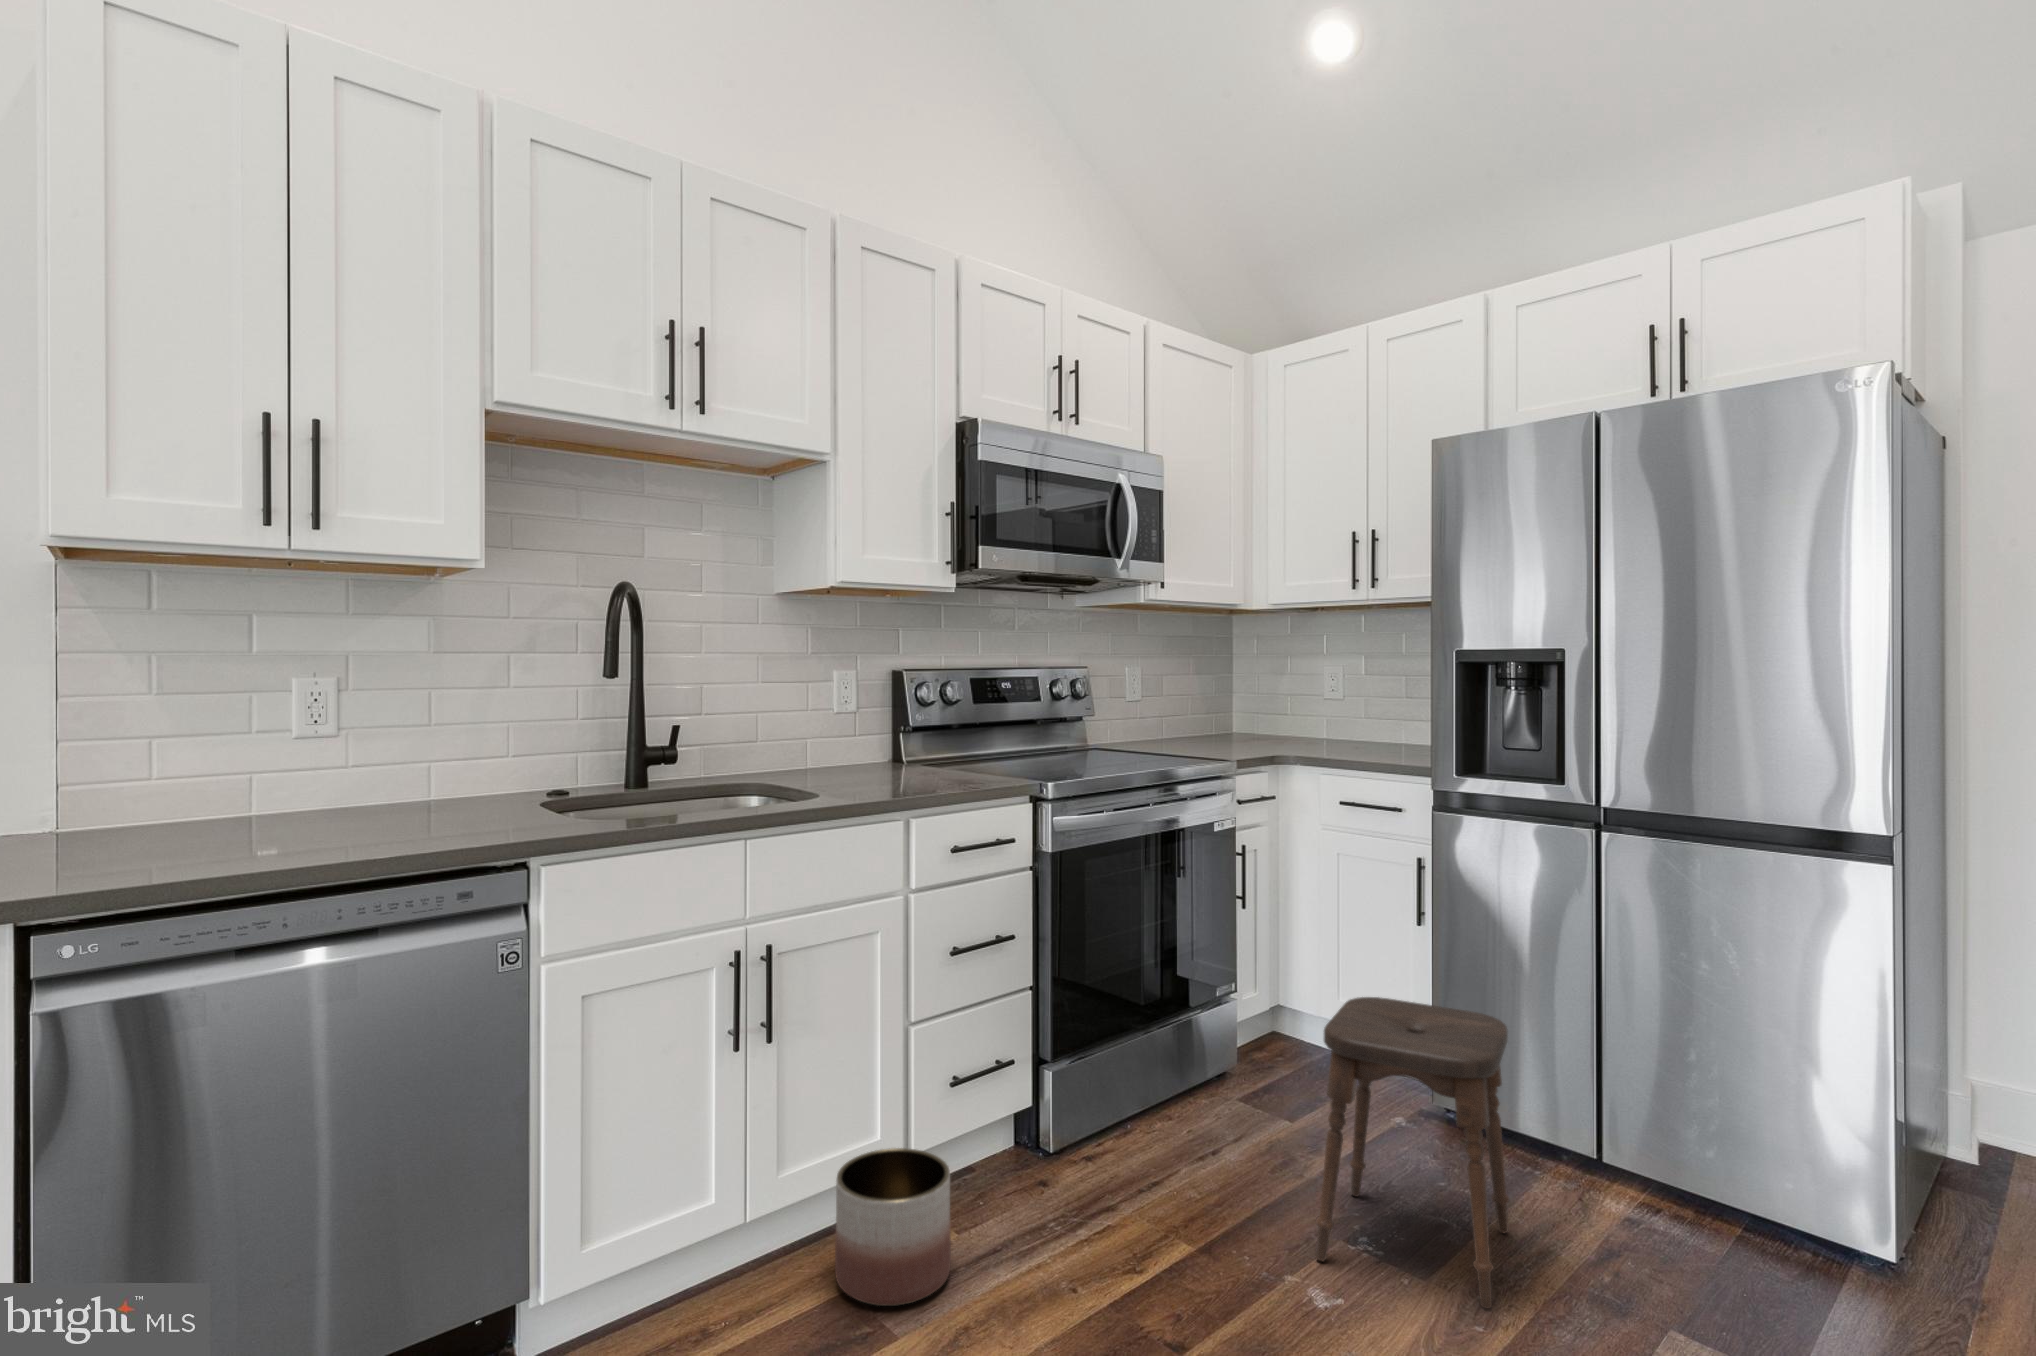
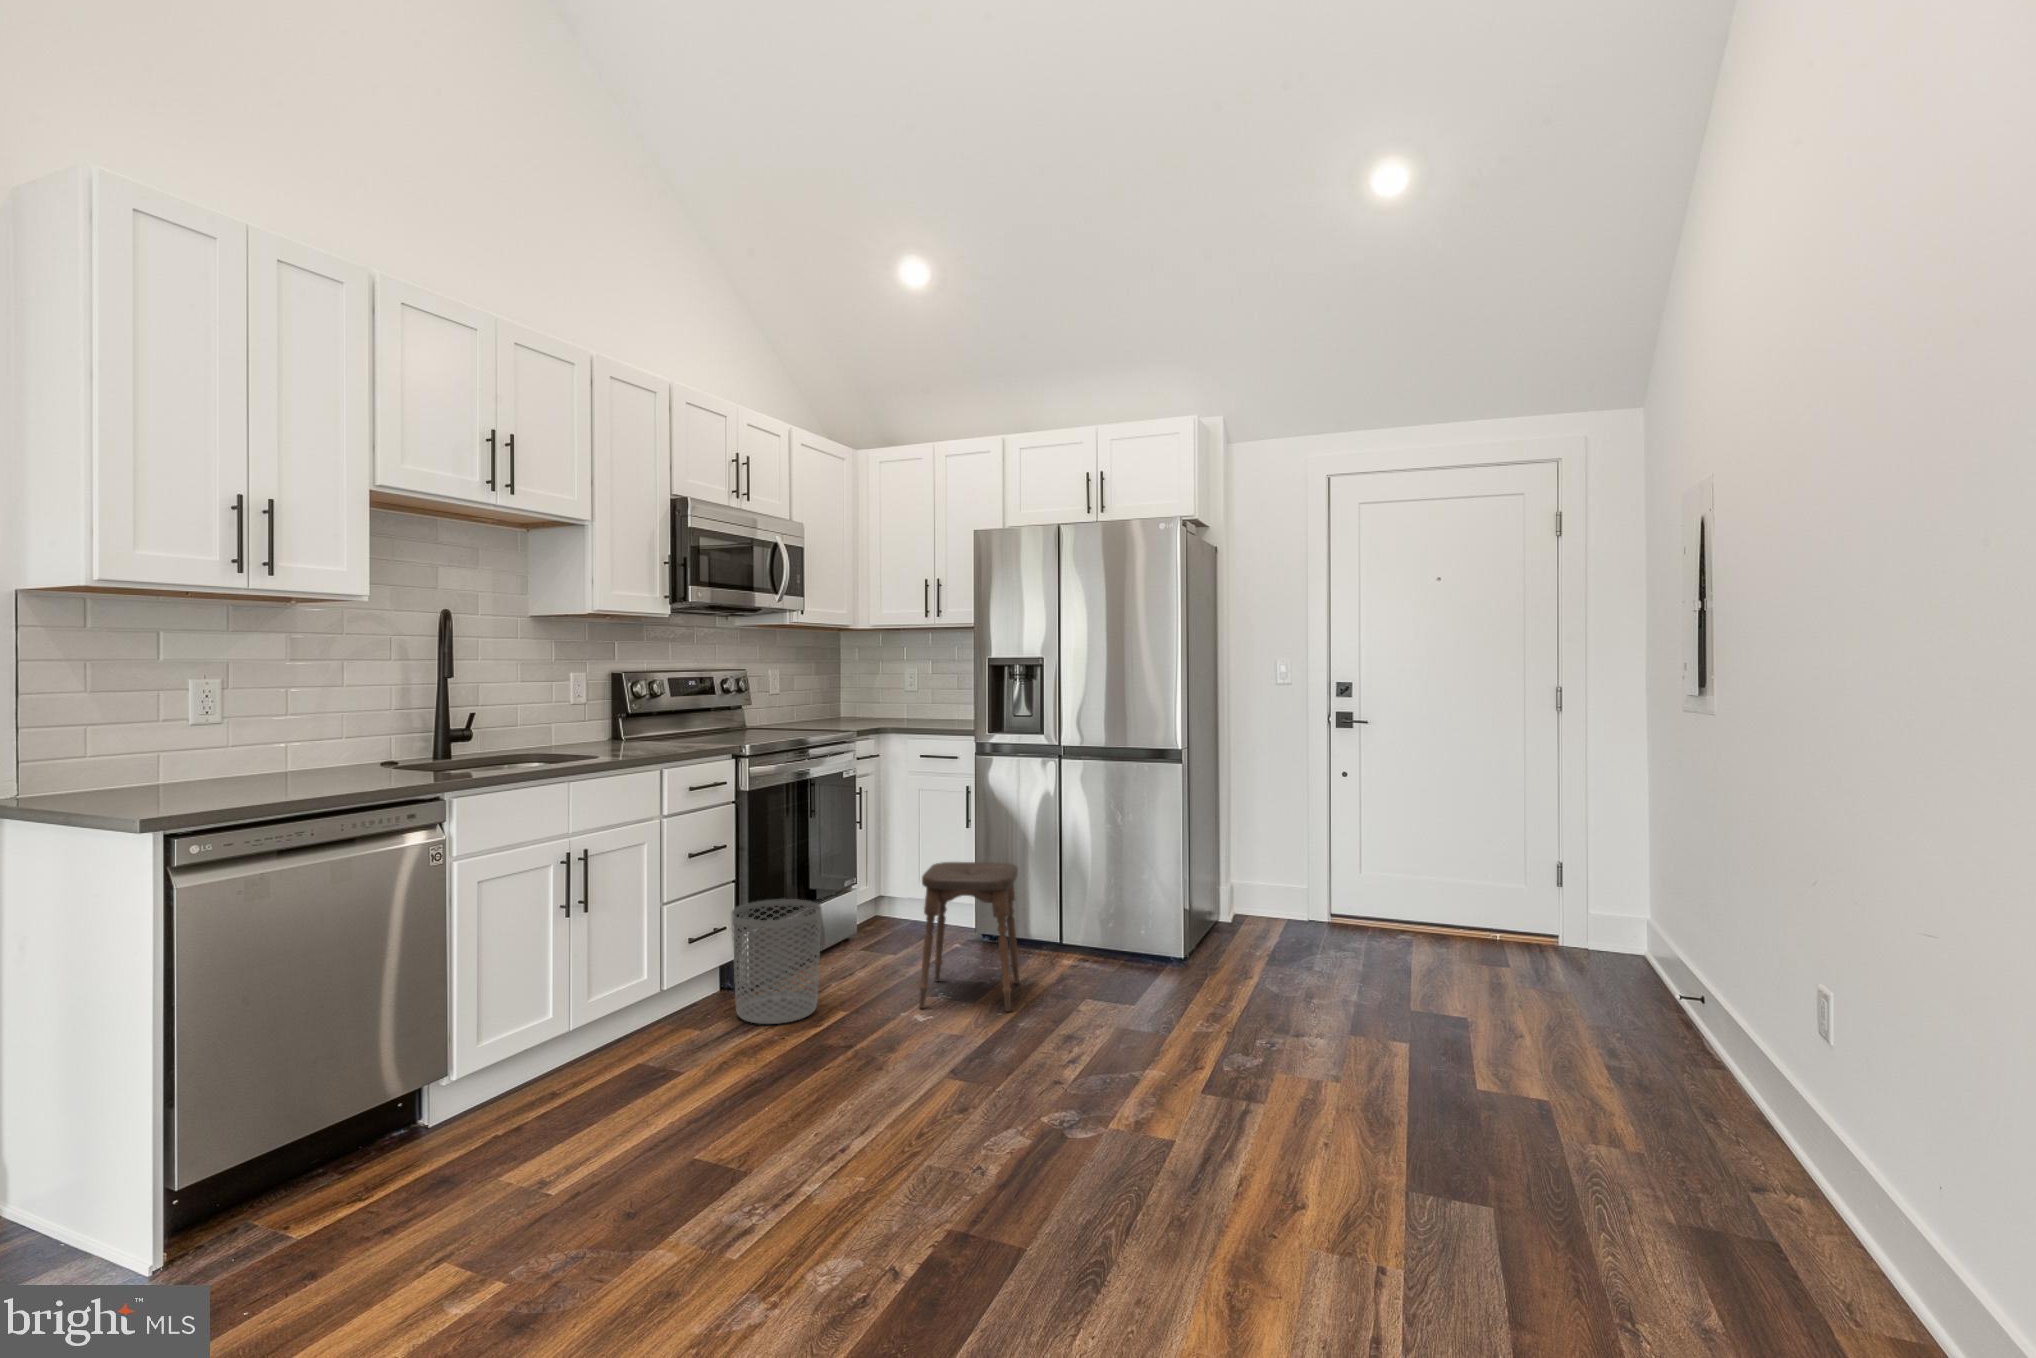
waste bin: none [1014,1027,1153,1245] -> present [732,899,821,1024]
planter: present [835,1148,951,1306] -> none [628,978,705,1066]

